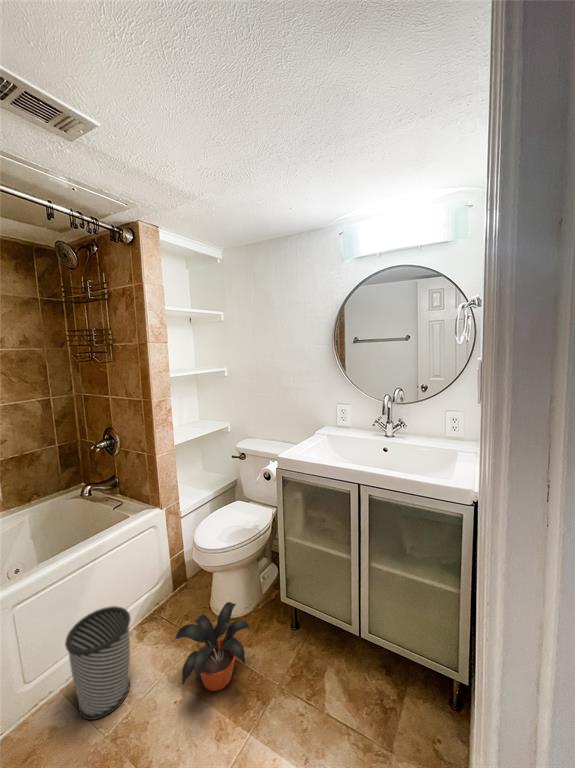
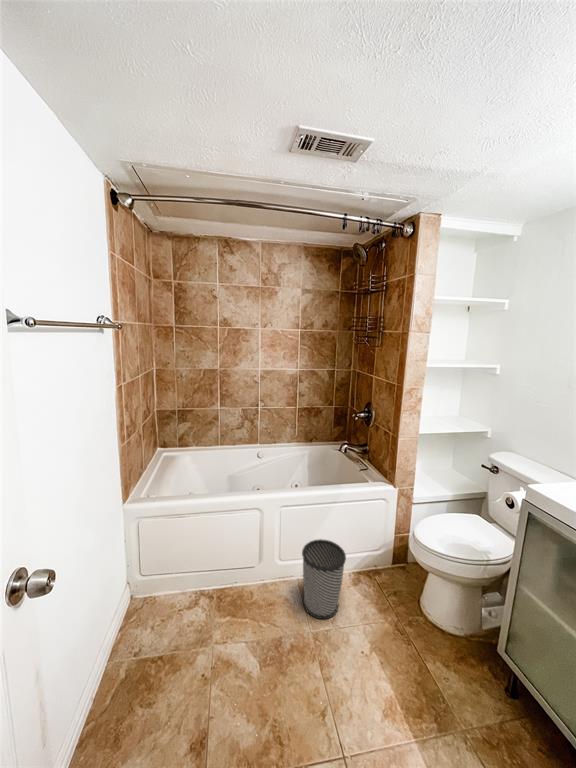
potted plant: present [175,602,250,691] -> none [369,598,448,680]

